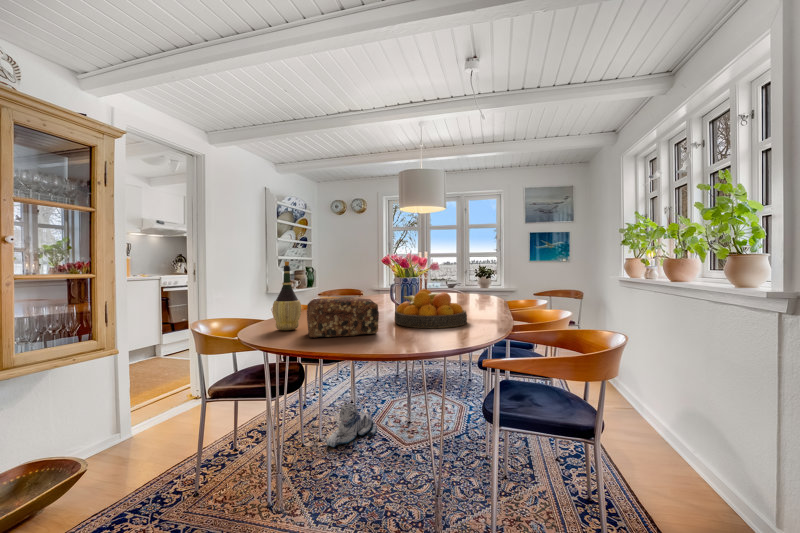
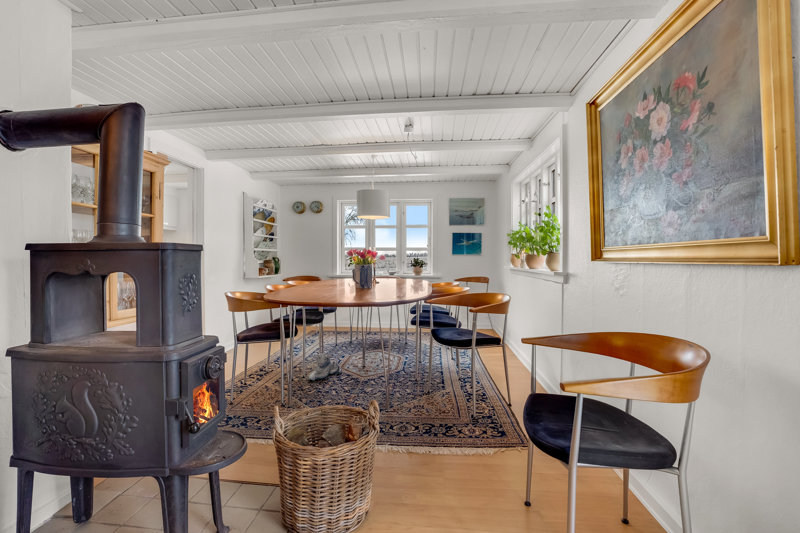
wine bottle: present [273,261,301,330] -> none [285,254,303,296]
fruit bowl: present [395,289,467,328] -> none [360,272,404,295]
bread loaf: present [307,297,379,338] -> none [309,276,353,299]

